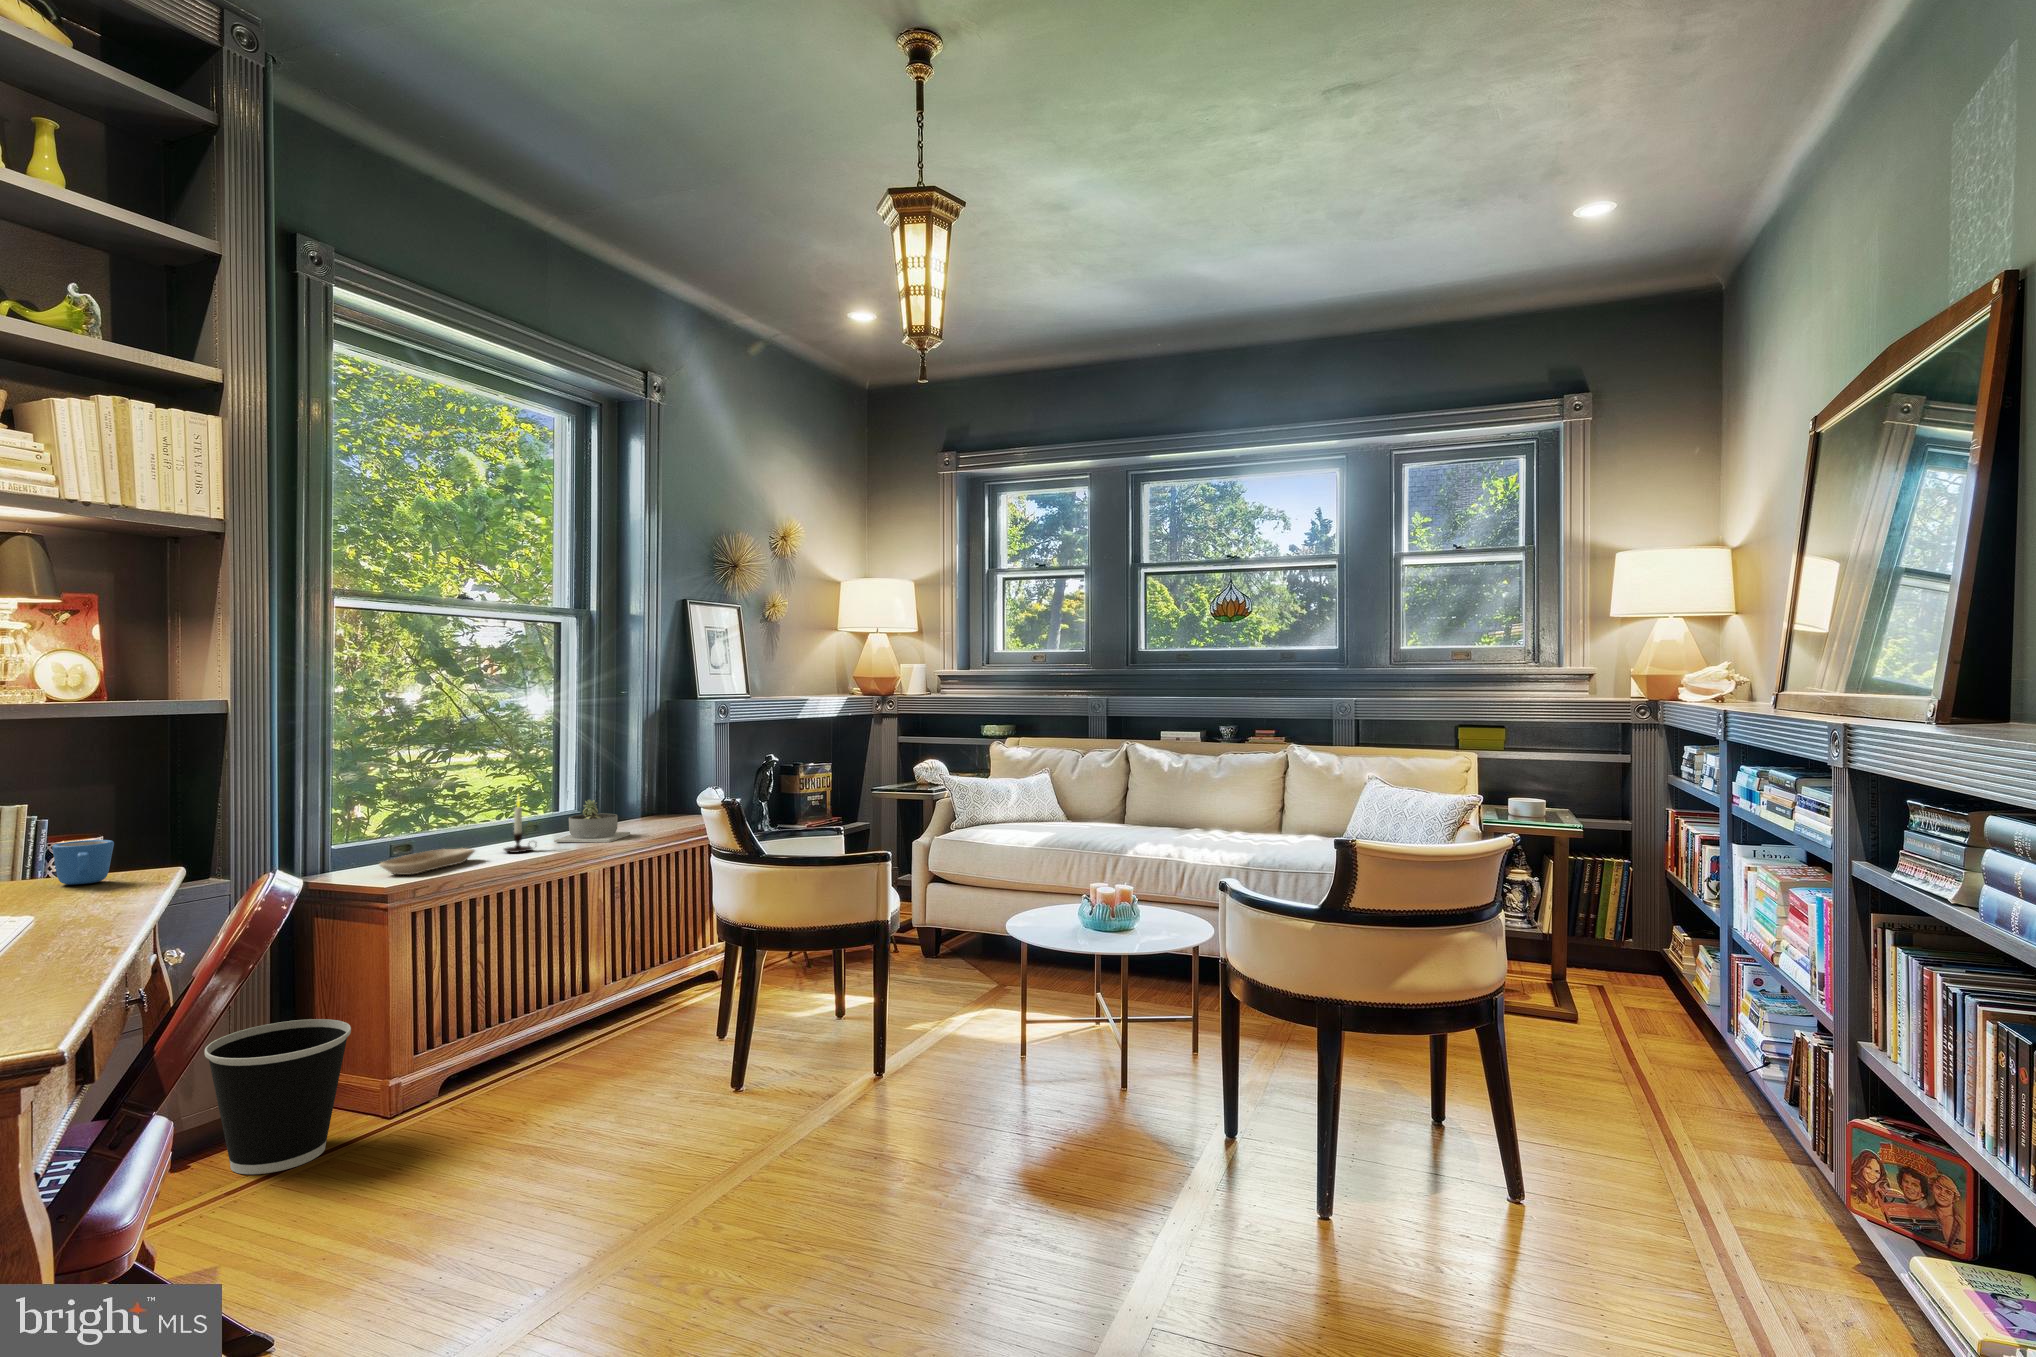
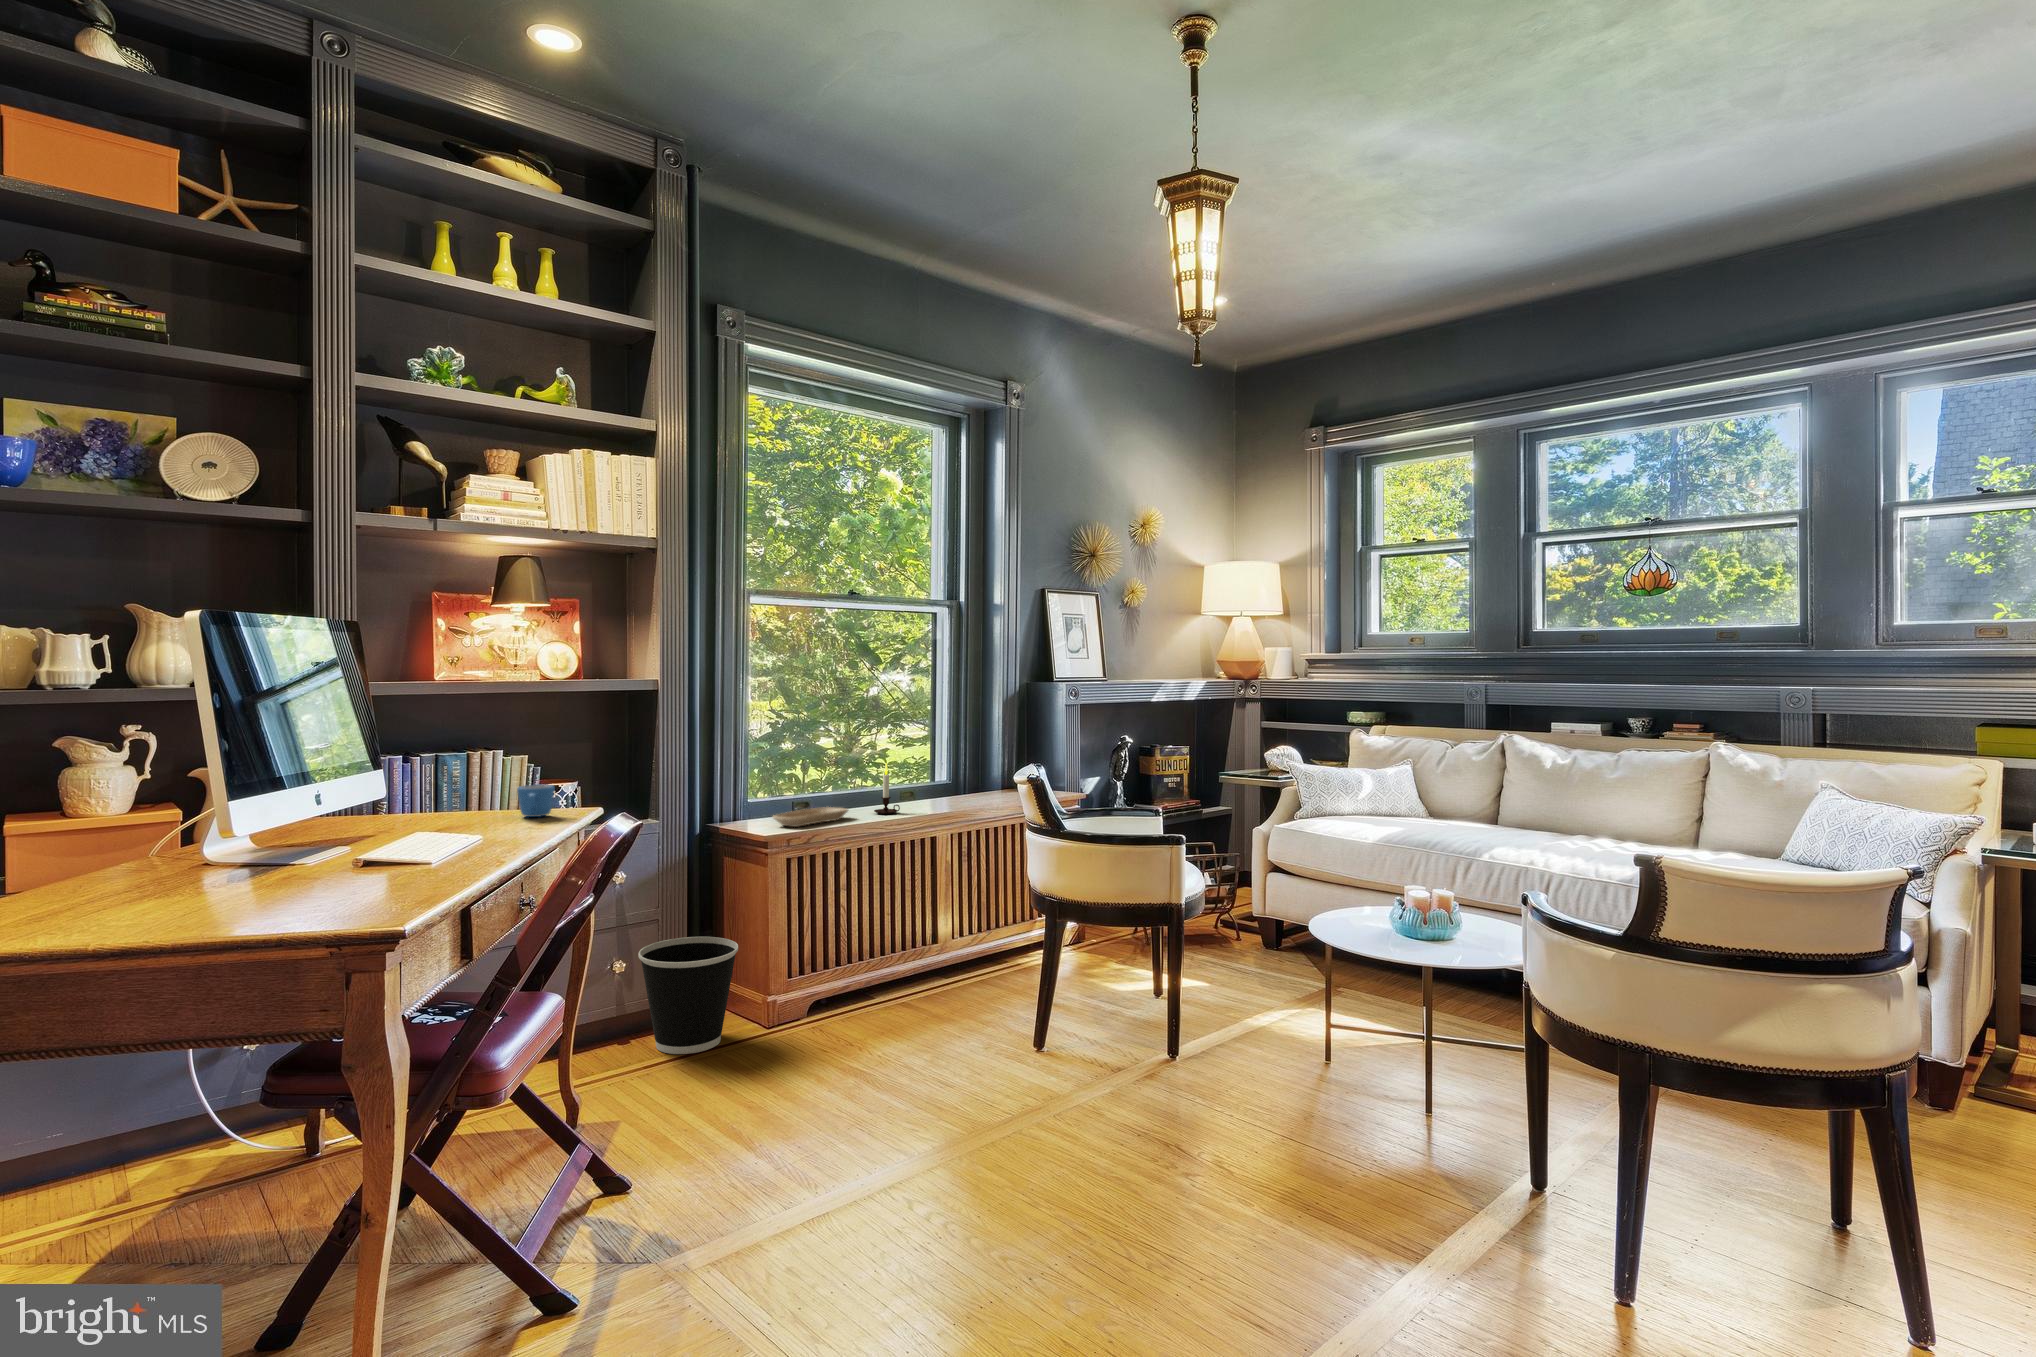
succulent planter: present [554,799,630,842] -> none [919,771,984,810]

